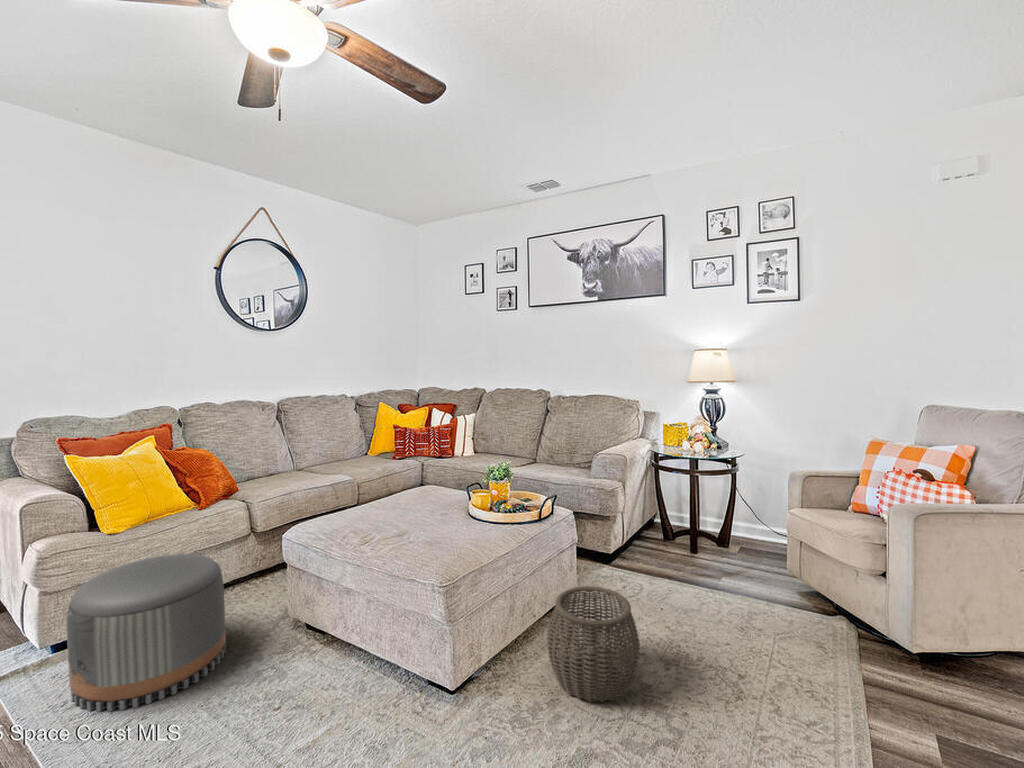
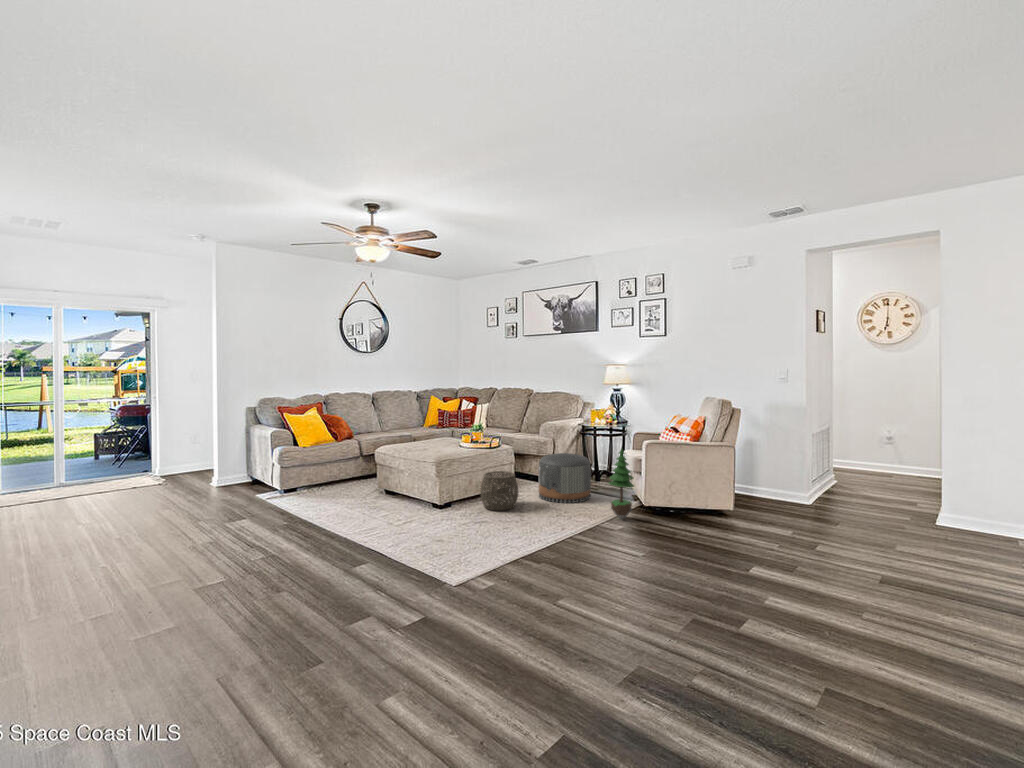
potted tree: none [881,545,963,719] -> present [609,449,634,519]
pouf: present [66,554,226,712] -> present [539,453,591,503]

